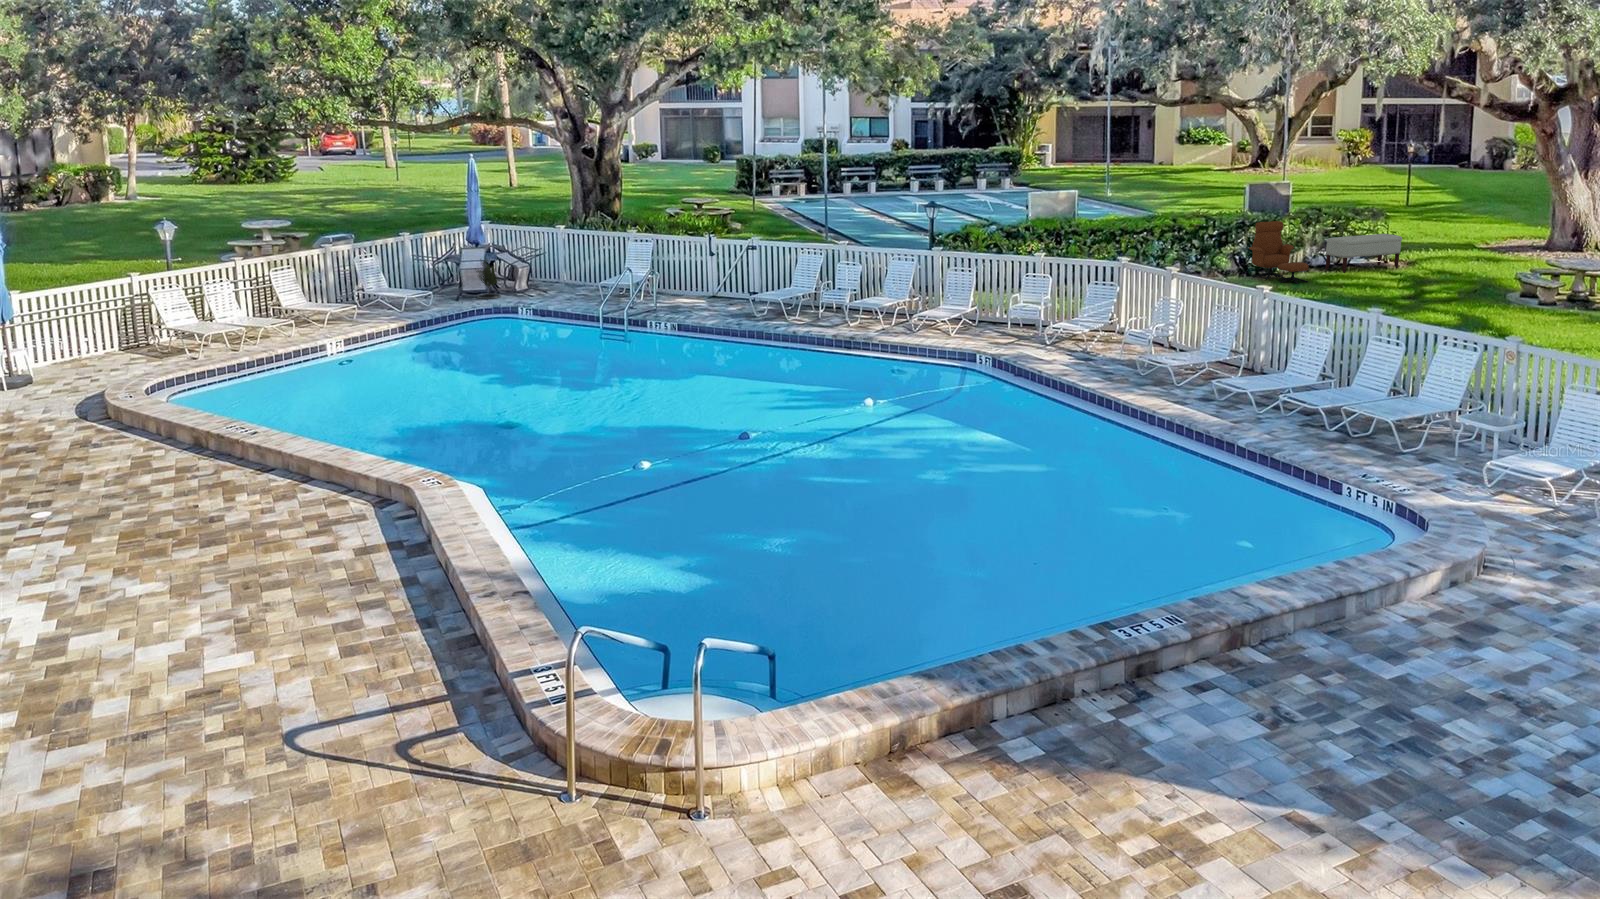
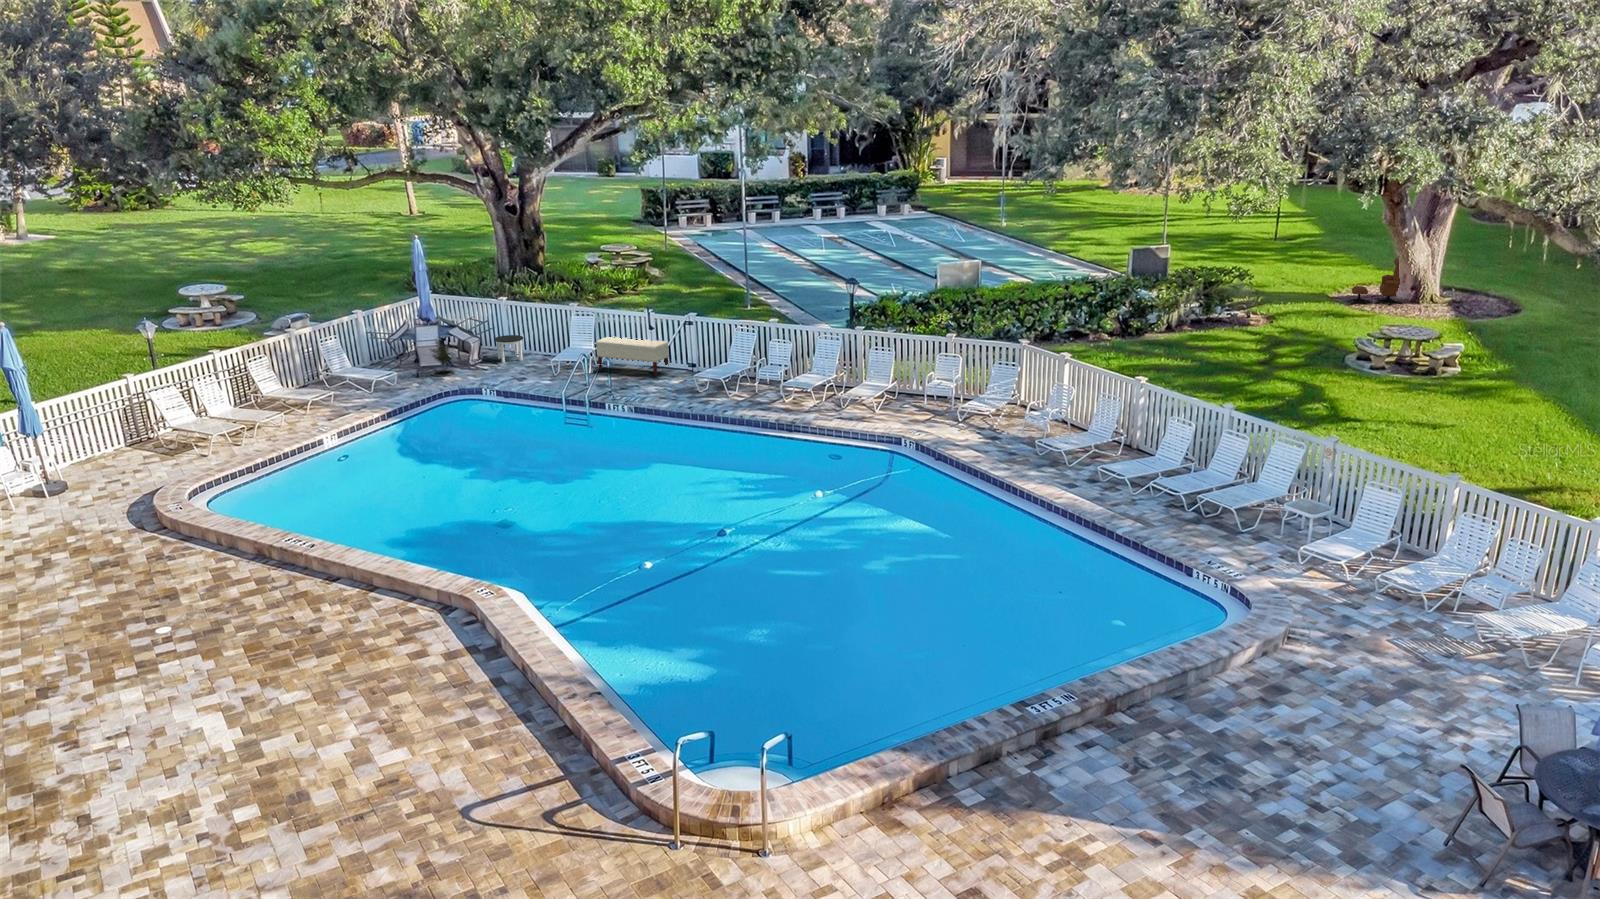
lounge chair: present [1249,221,1309,284] -> present [1347,258,1402,306]
bench: present [1325,234,1402,273] -> present [596,337,669,376]
round table: none [547,262,579,290] -> present [494,335,523,363]

